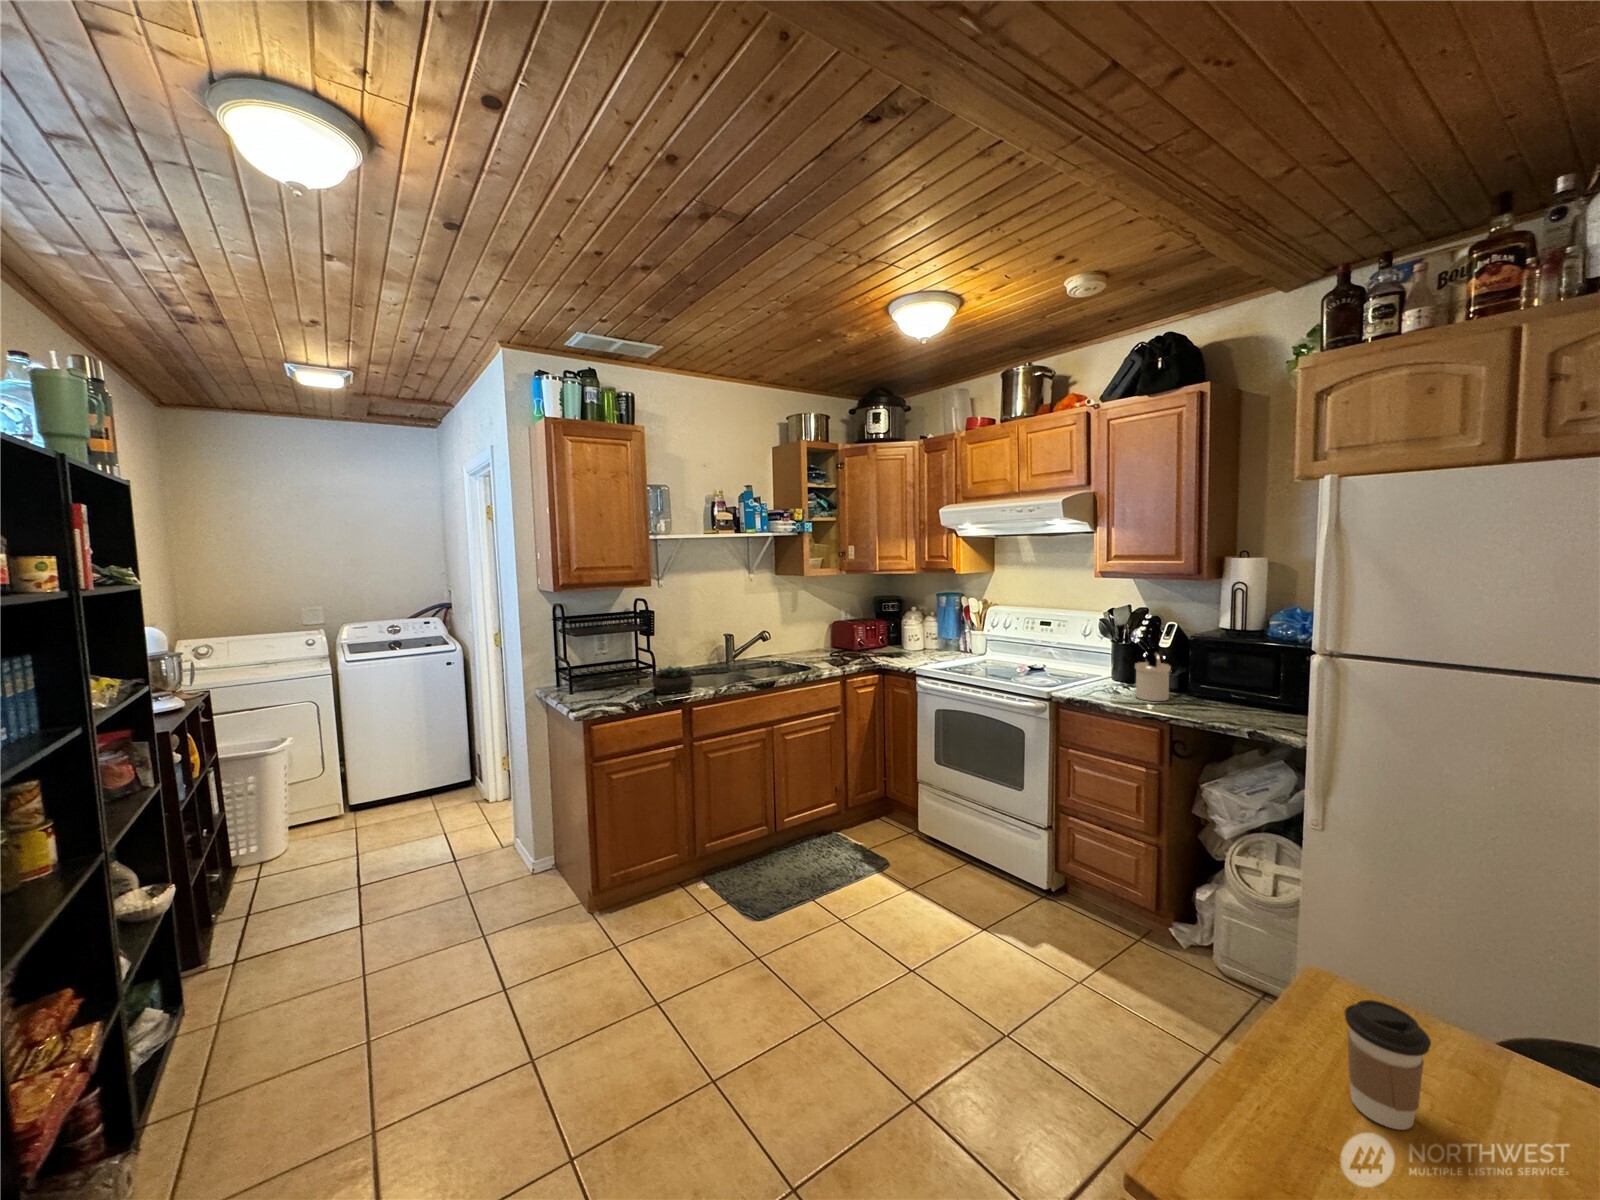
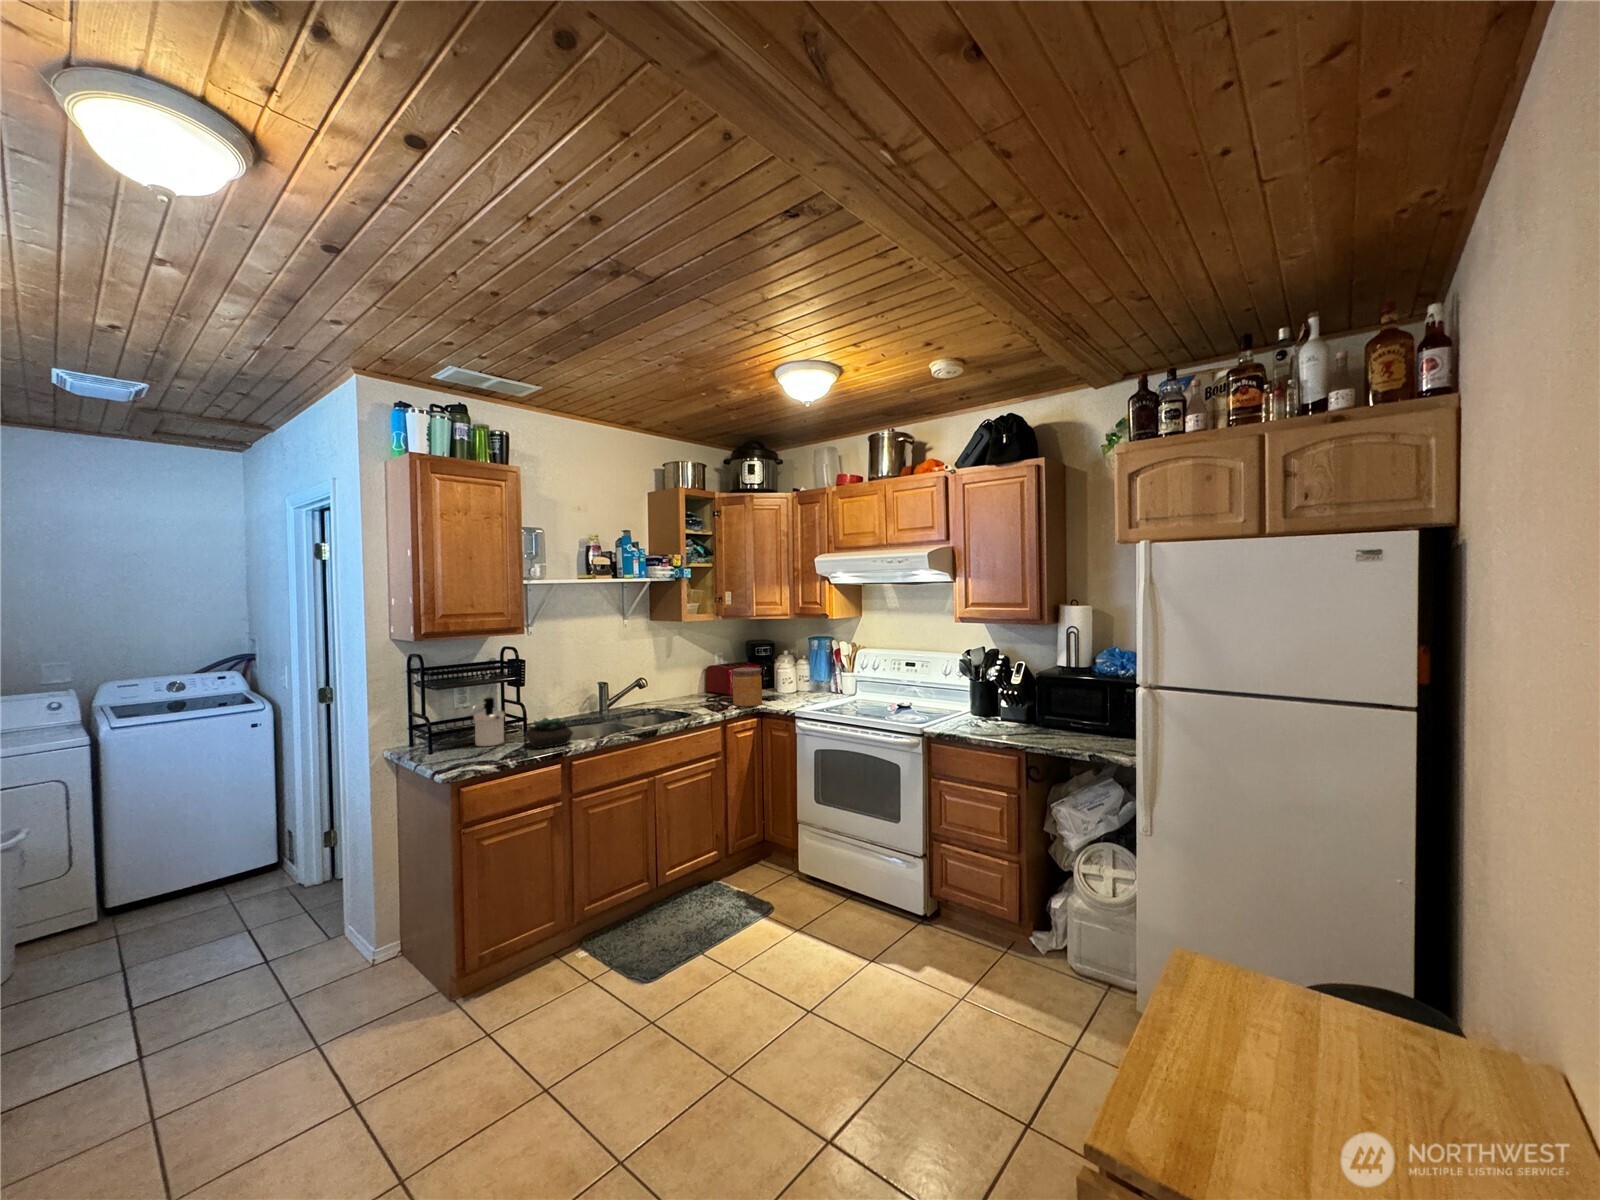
jar: none [855,623,885,662] -> present [733,668,762,706]
soap dispenser: present [1135,647,1171,701] -> present [471,698,505,746]
coffee cup: present [1345,1000,1431,1130] -> none [1215,960,1275,1061]

